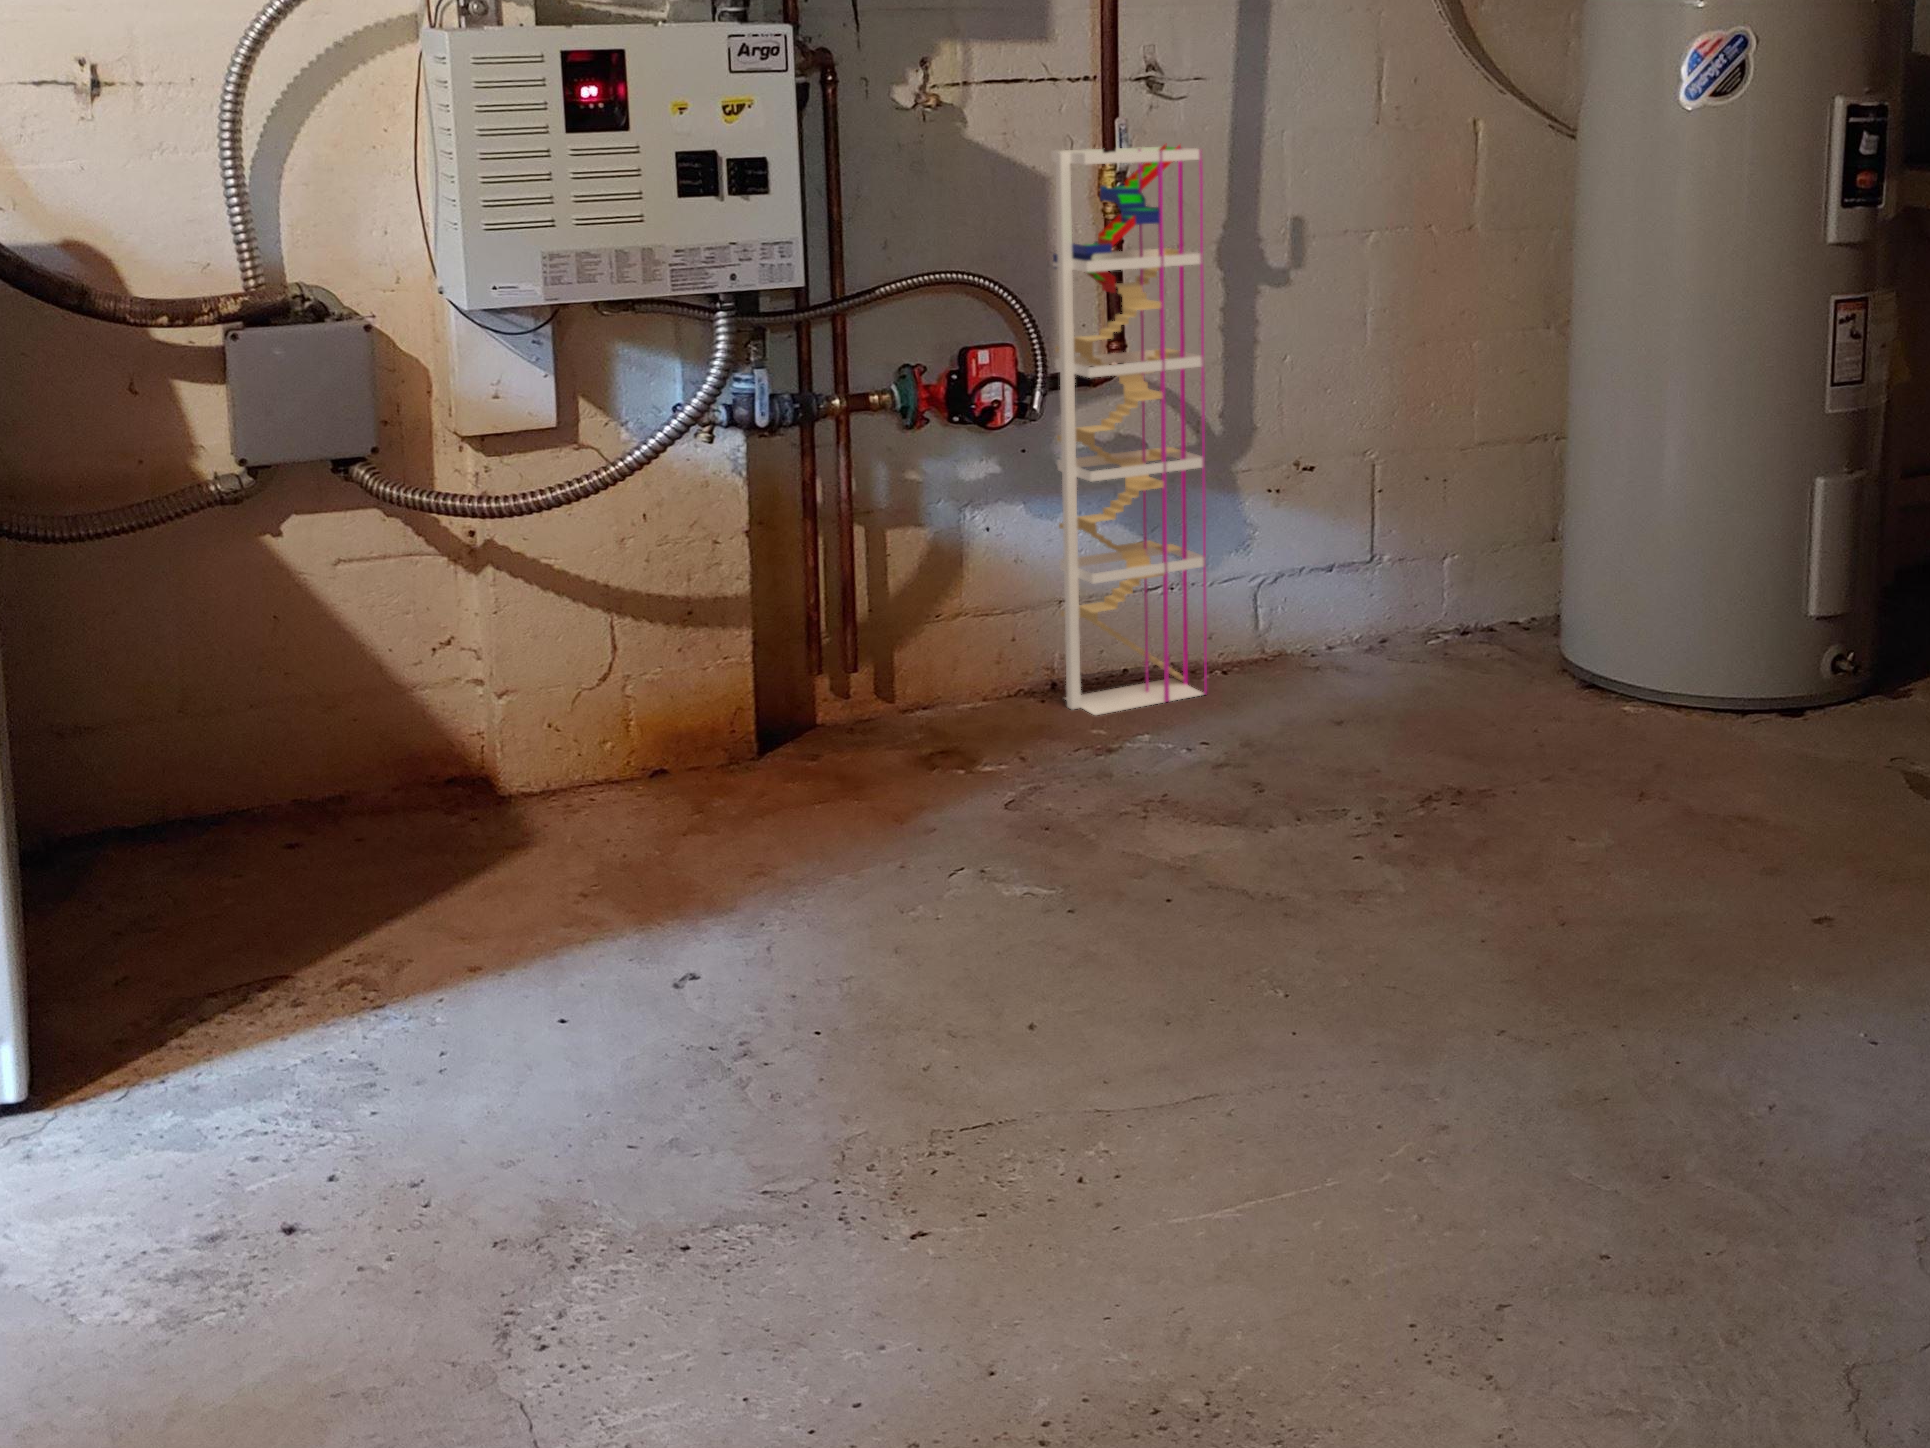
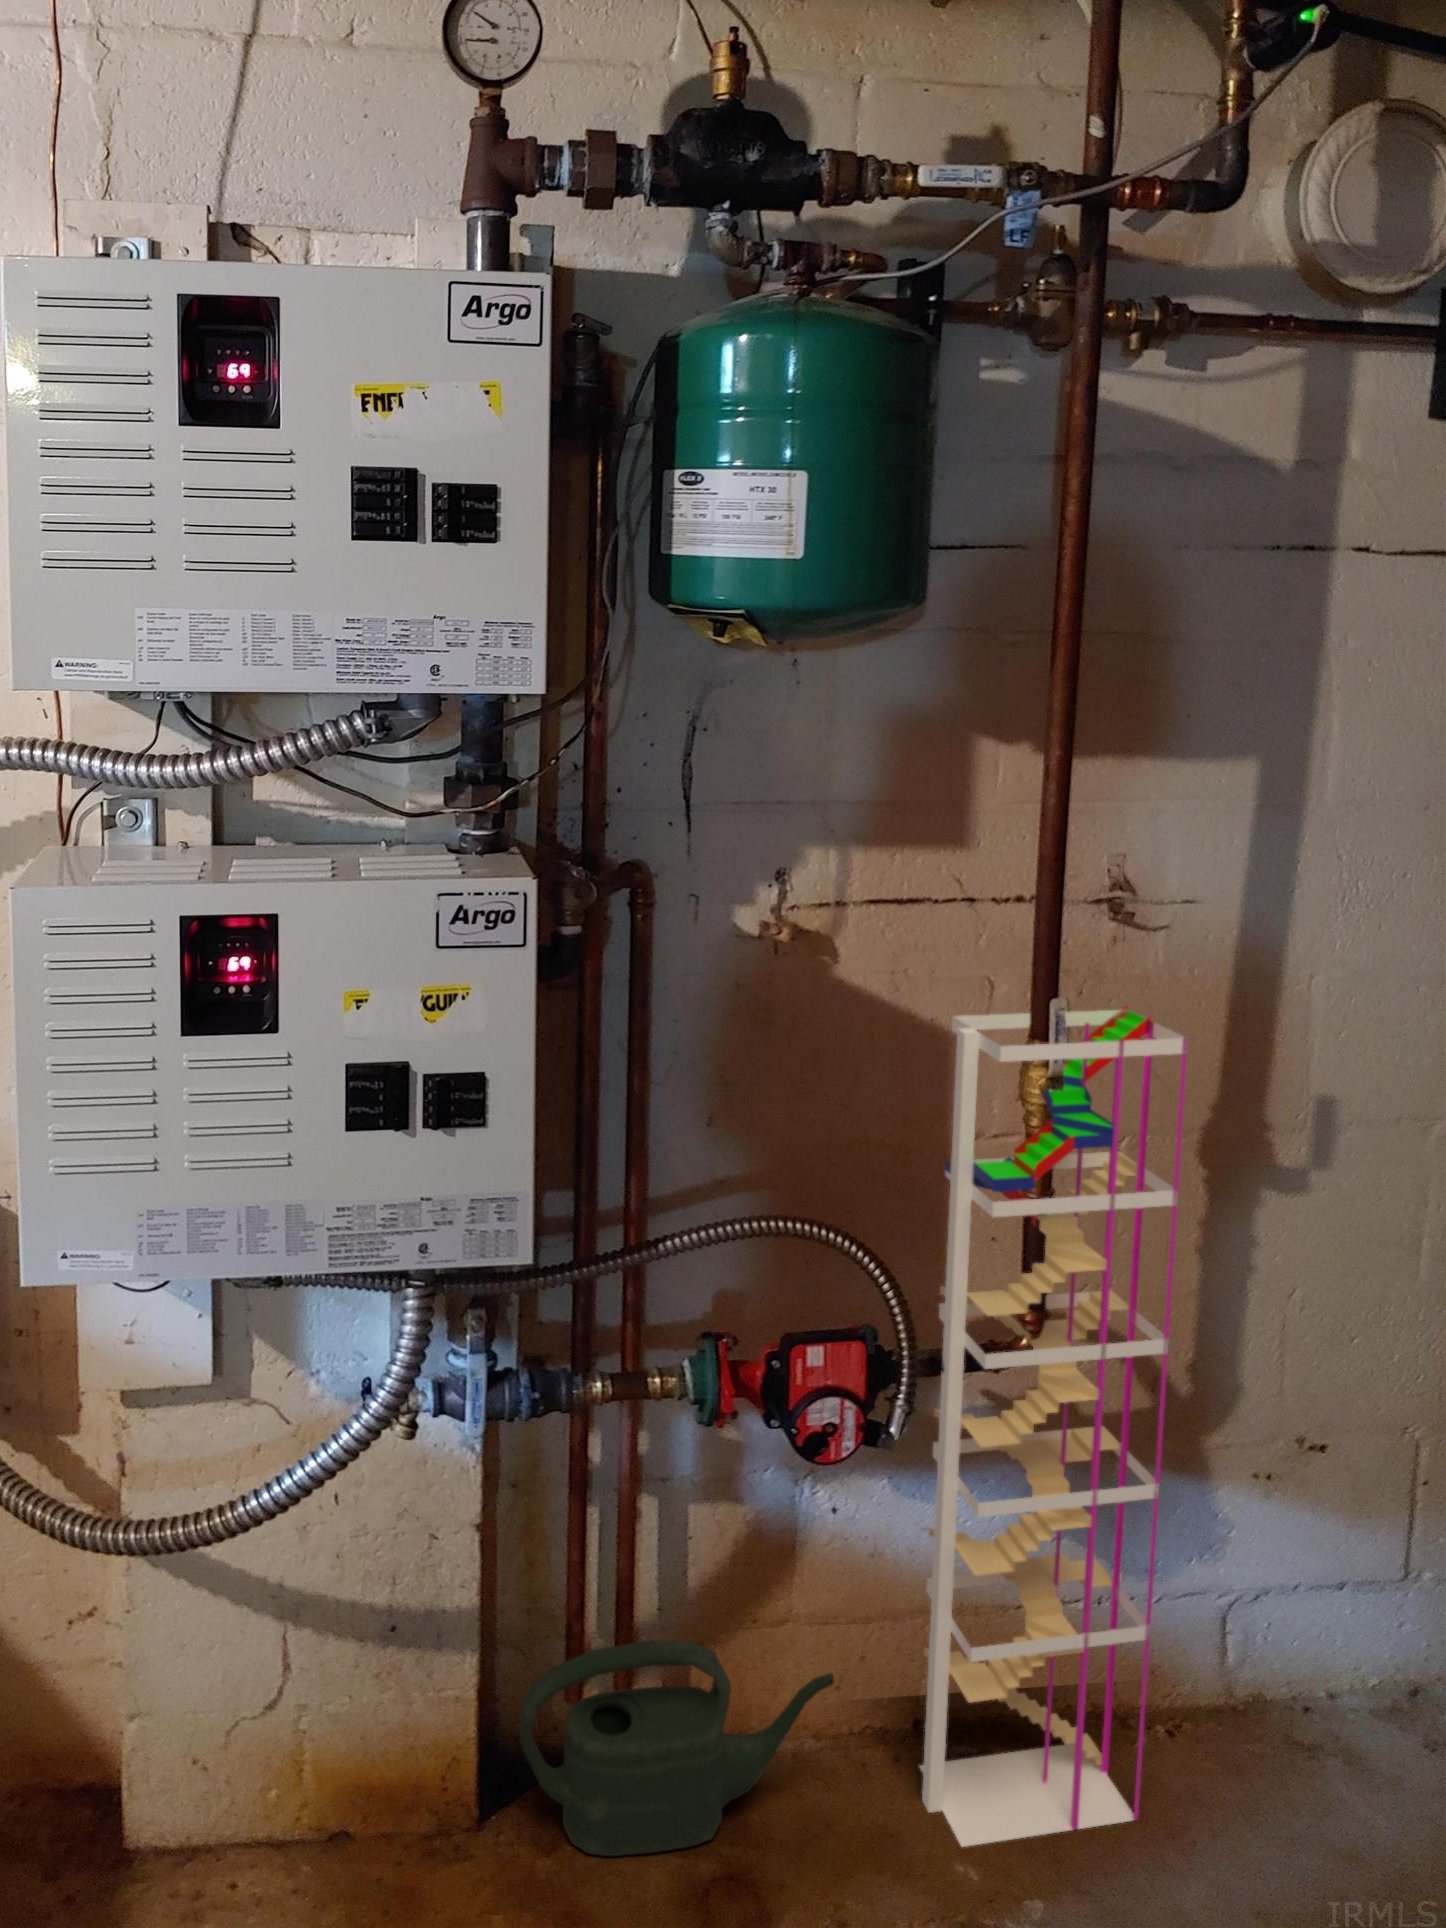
watering can: none [789,604,1003,747] -> present [519,1640,834,1856]

